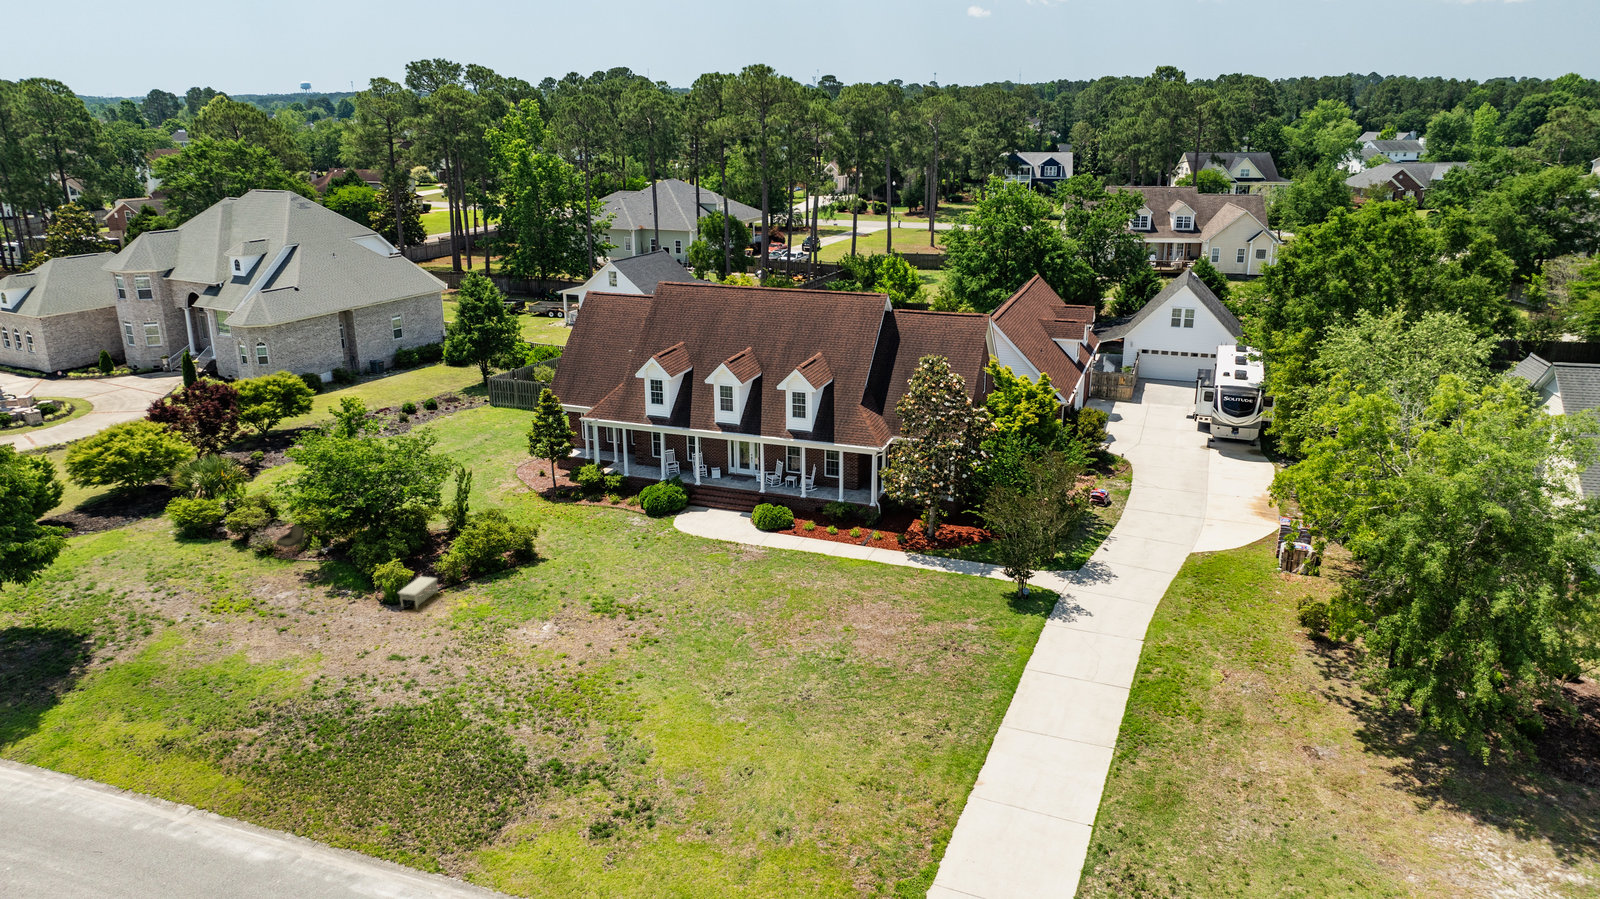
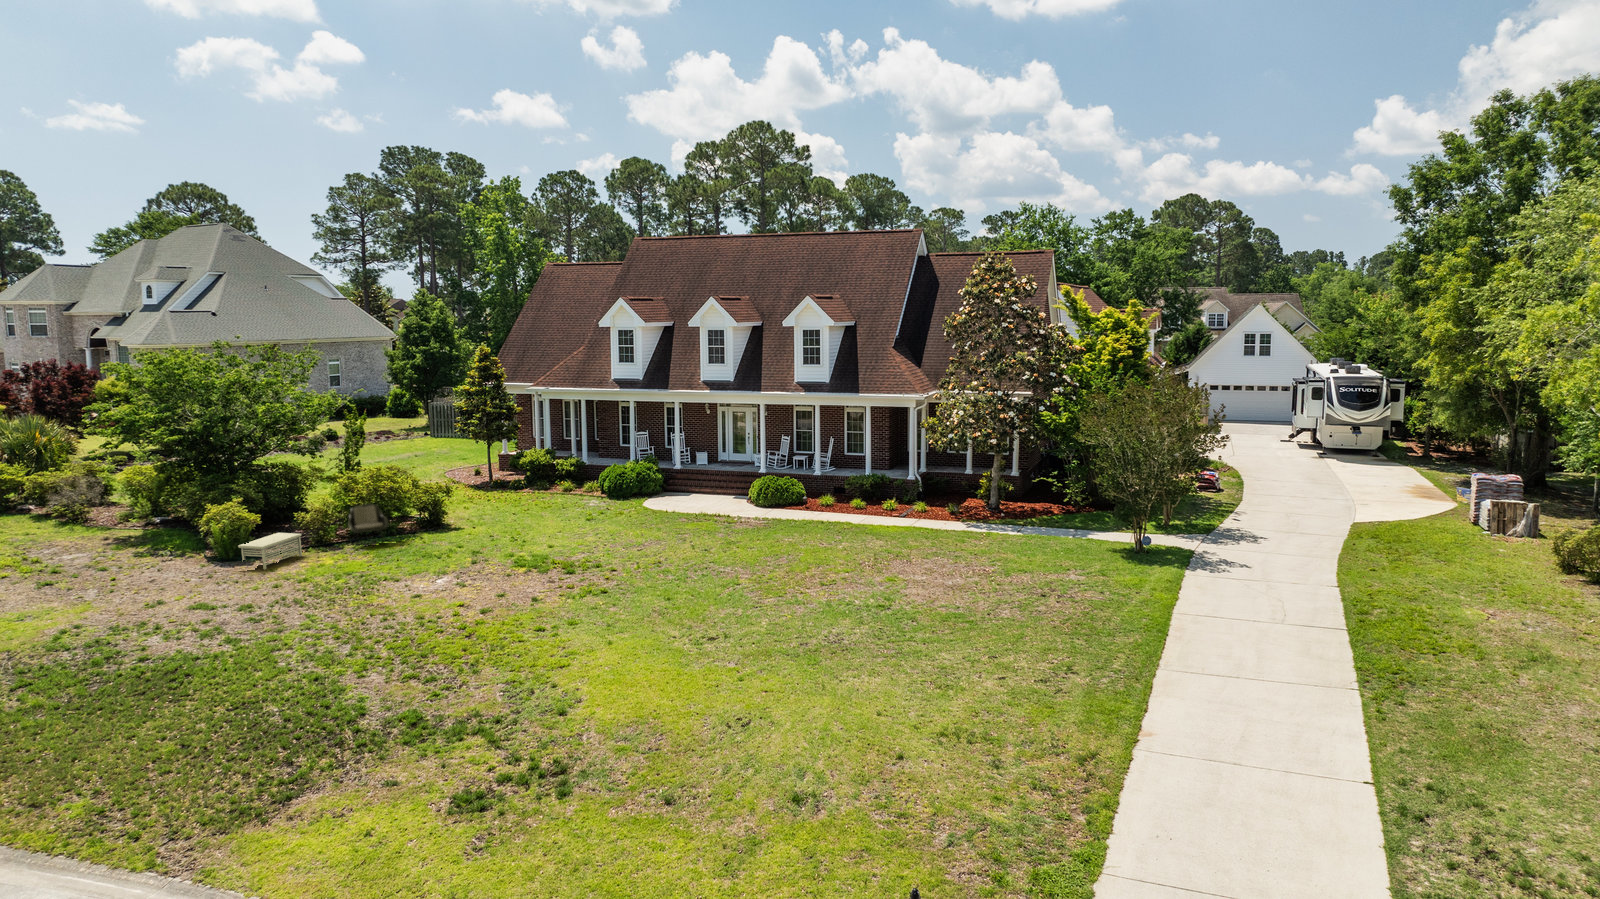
lounge chair: present [277,525,305,556] -> present [348,504,388,537]

